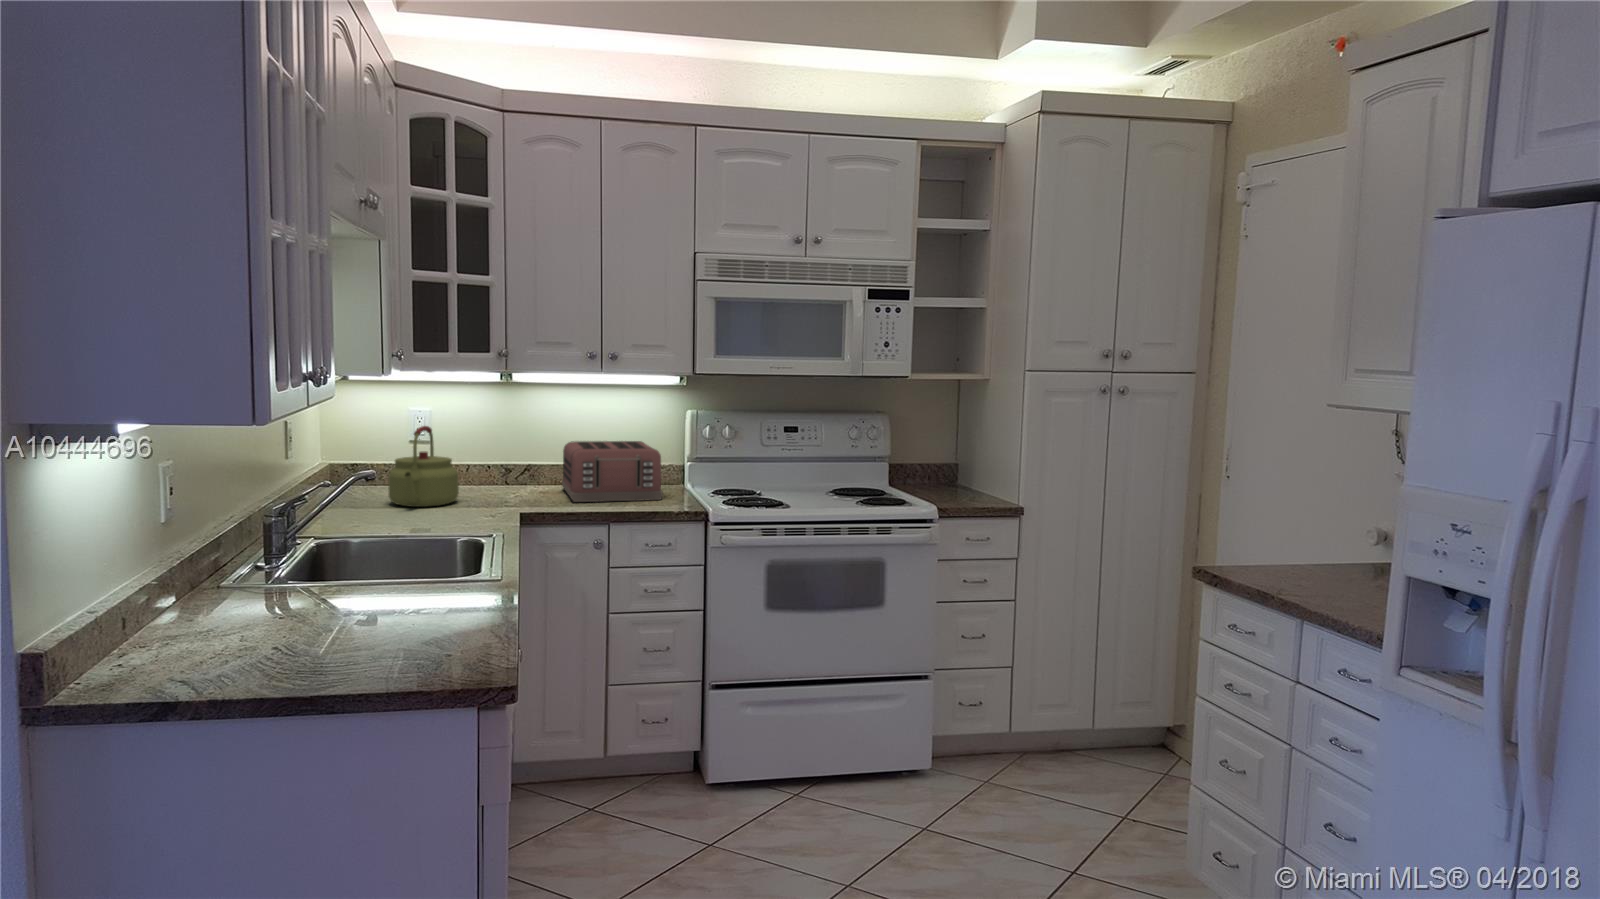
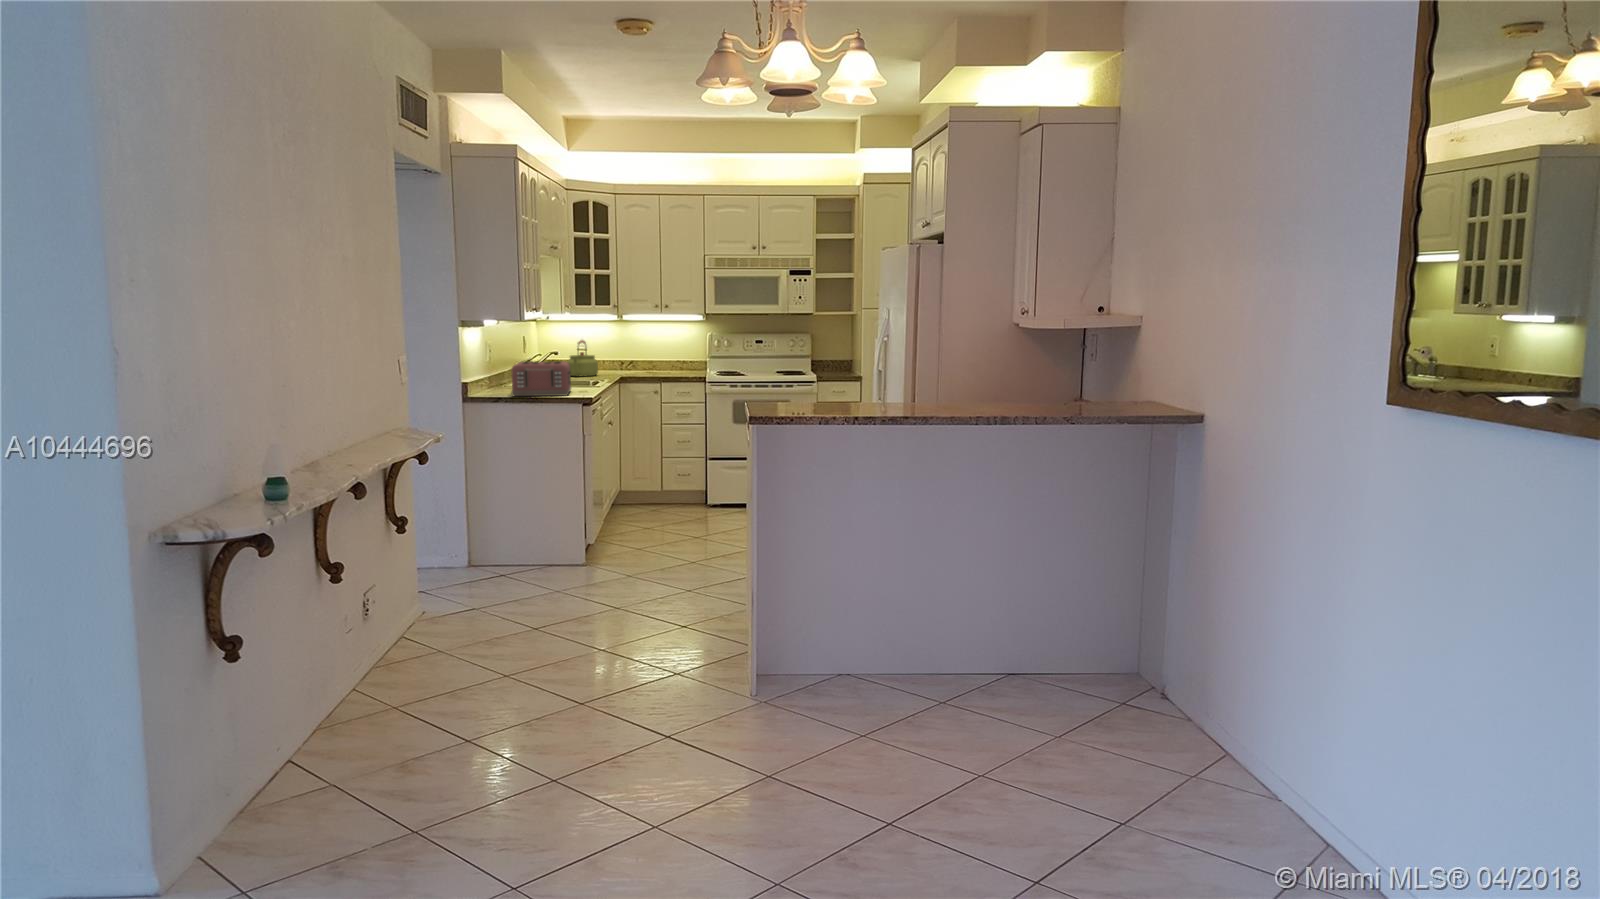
toaster: present [562,441,663,502] -> present [511,361,571,396]

